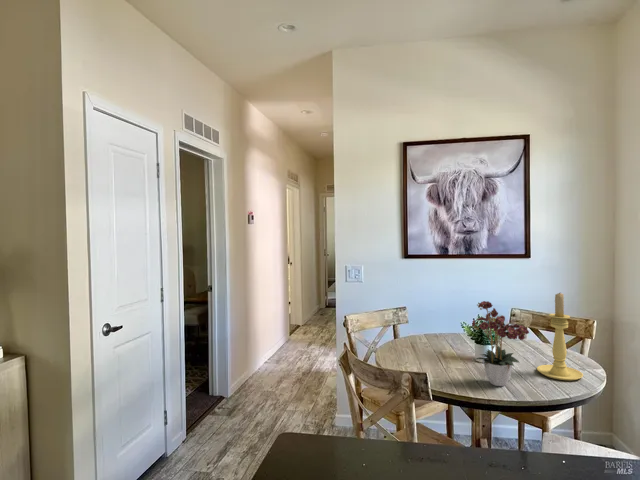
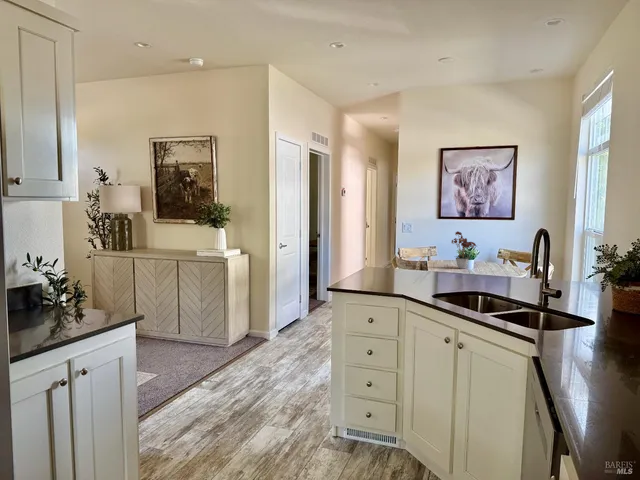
candle holder: present [537,293,583,380] -> none [485,230,505,269]

